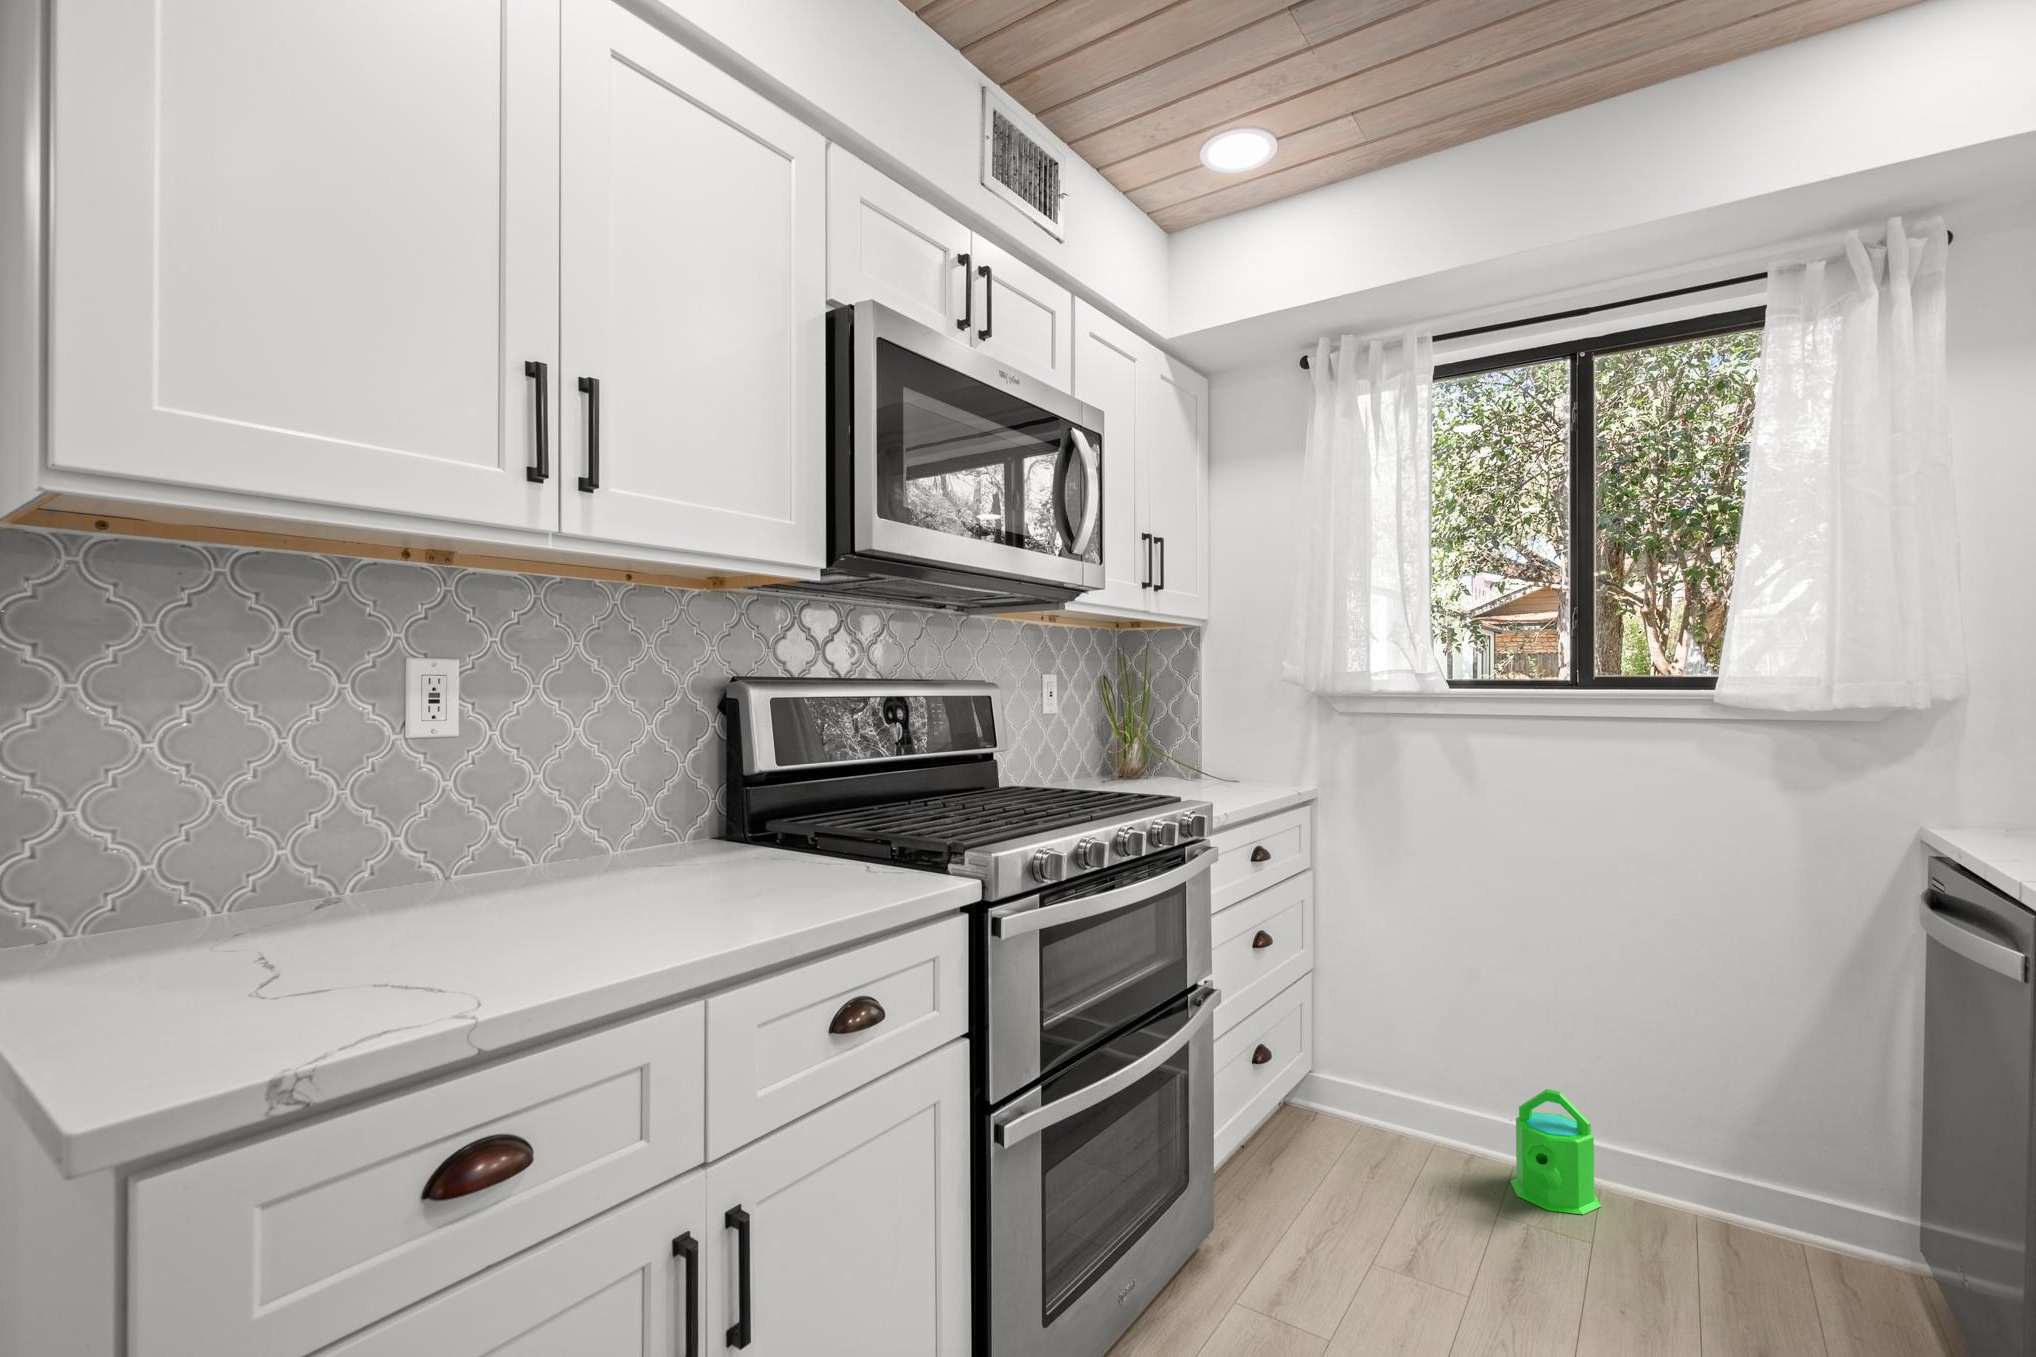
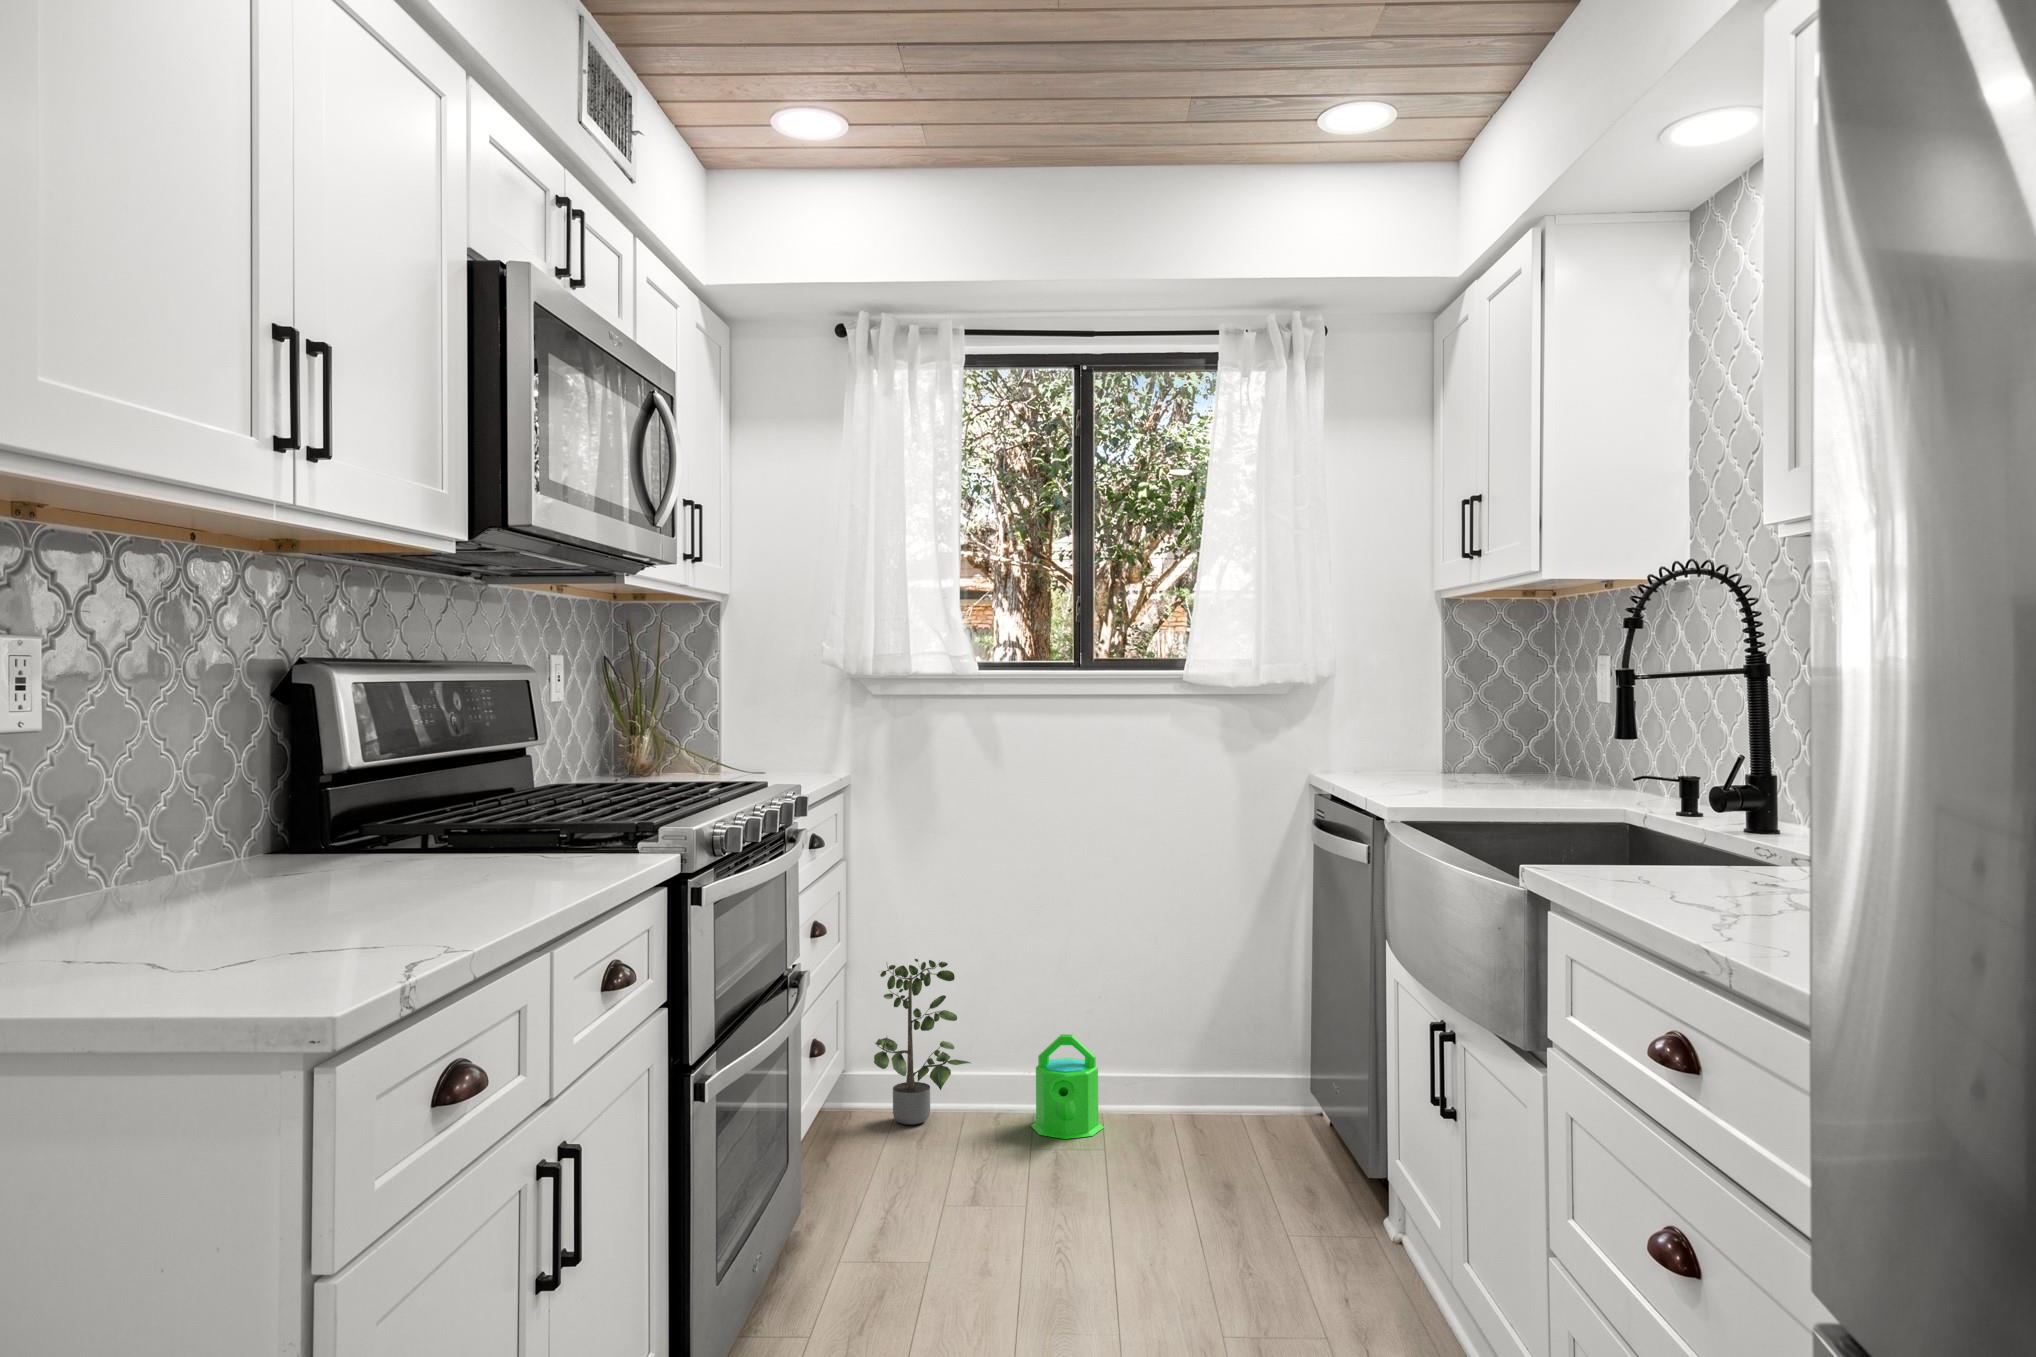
potted plant: none [1336,977,1445,1147] -> present [874,959,970,1125]

